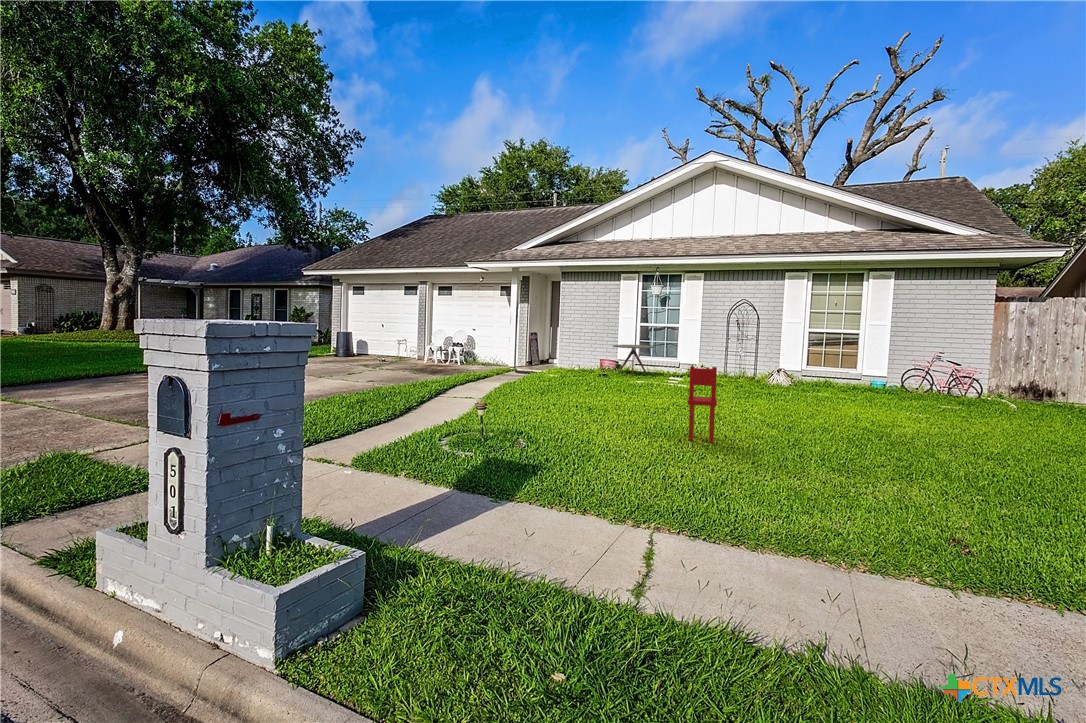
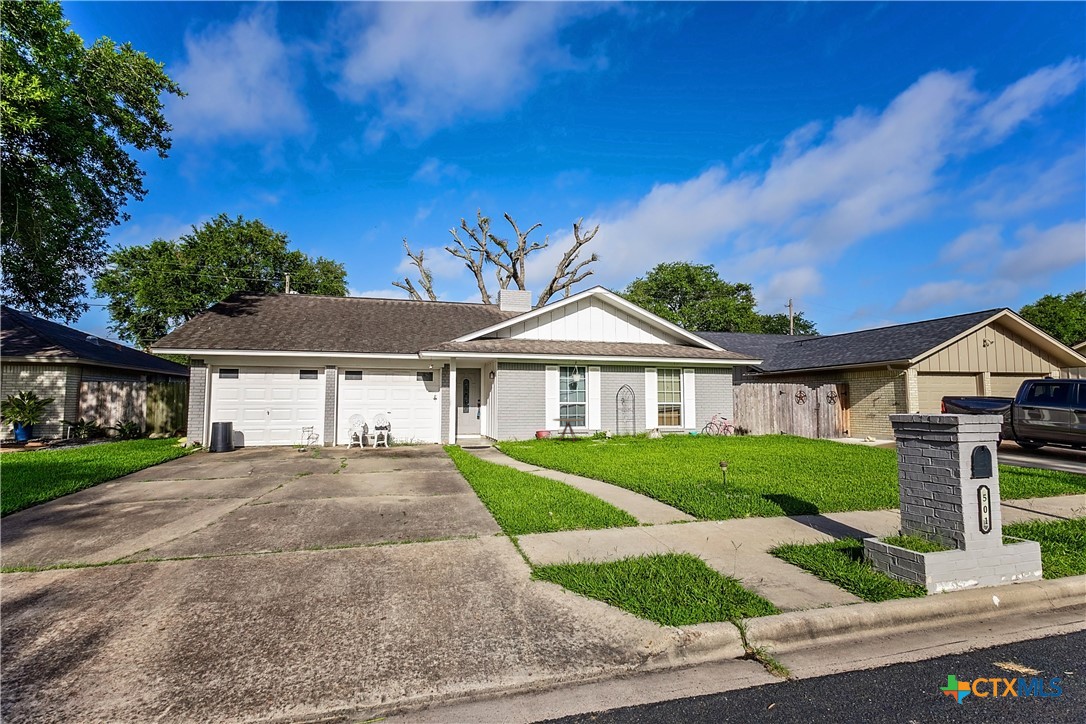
chair: present [688,366,717,443] -> none [745,429,769,473]

